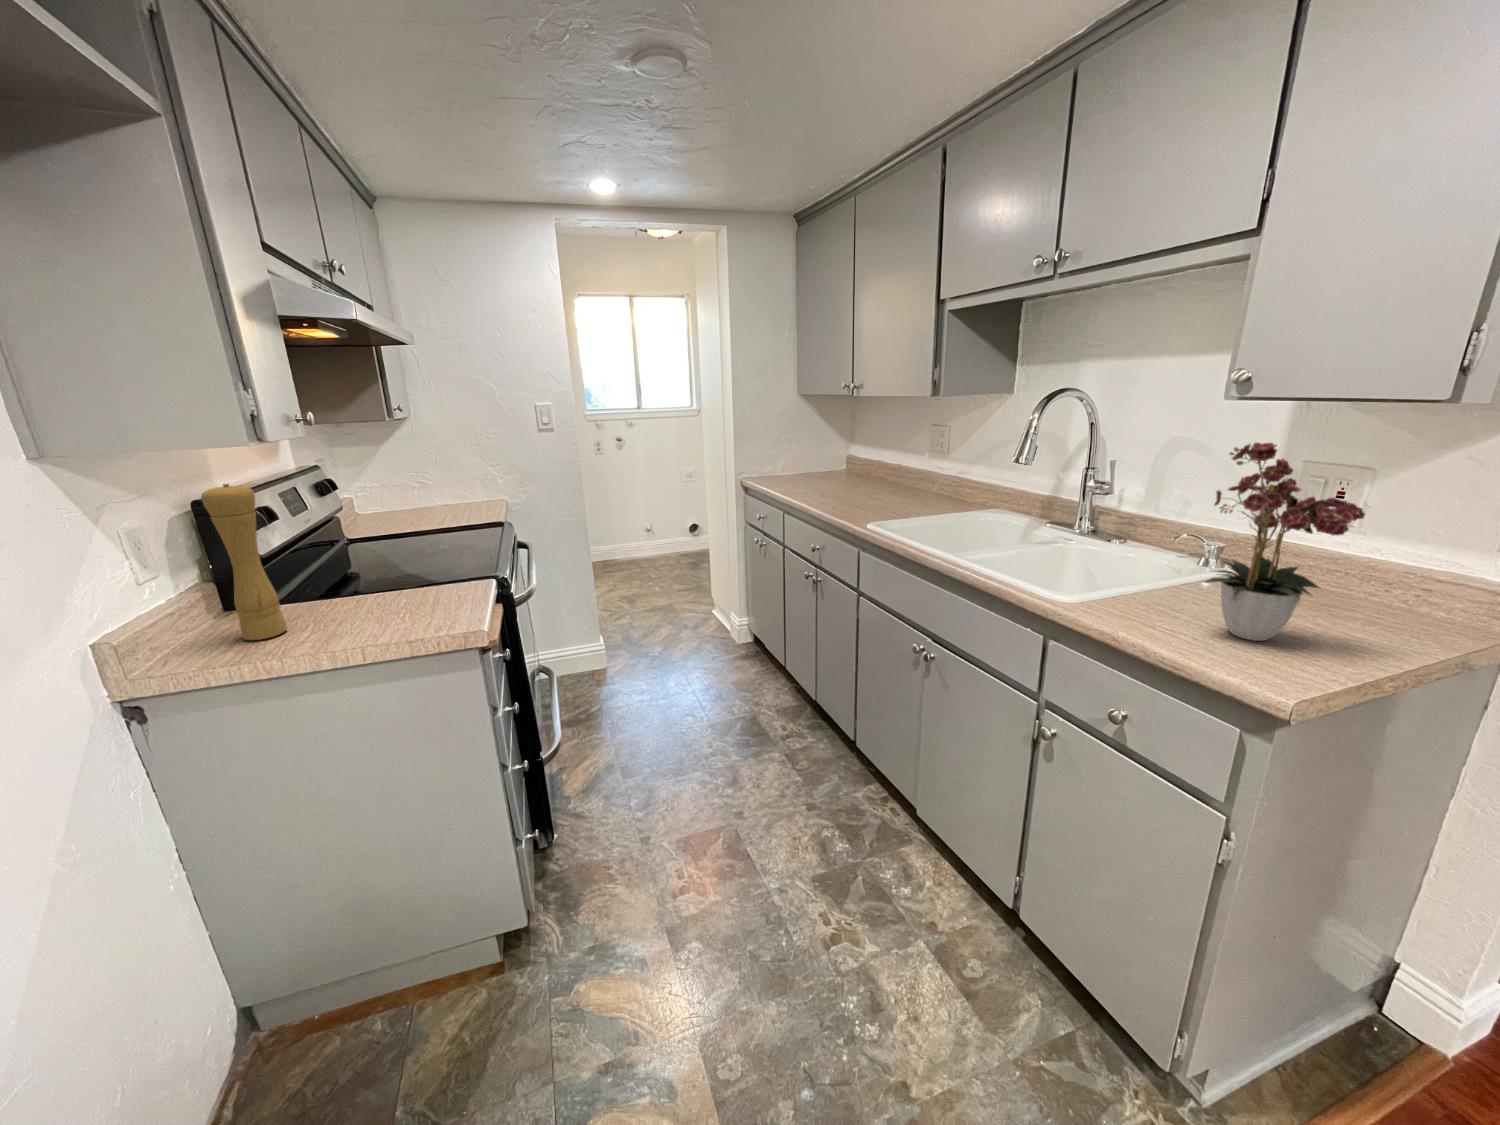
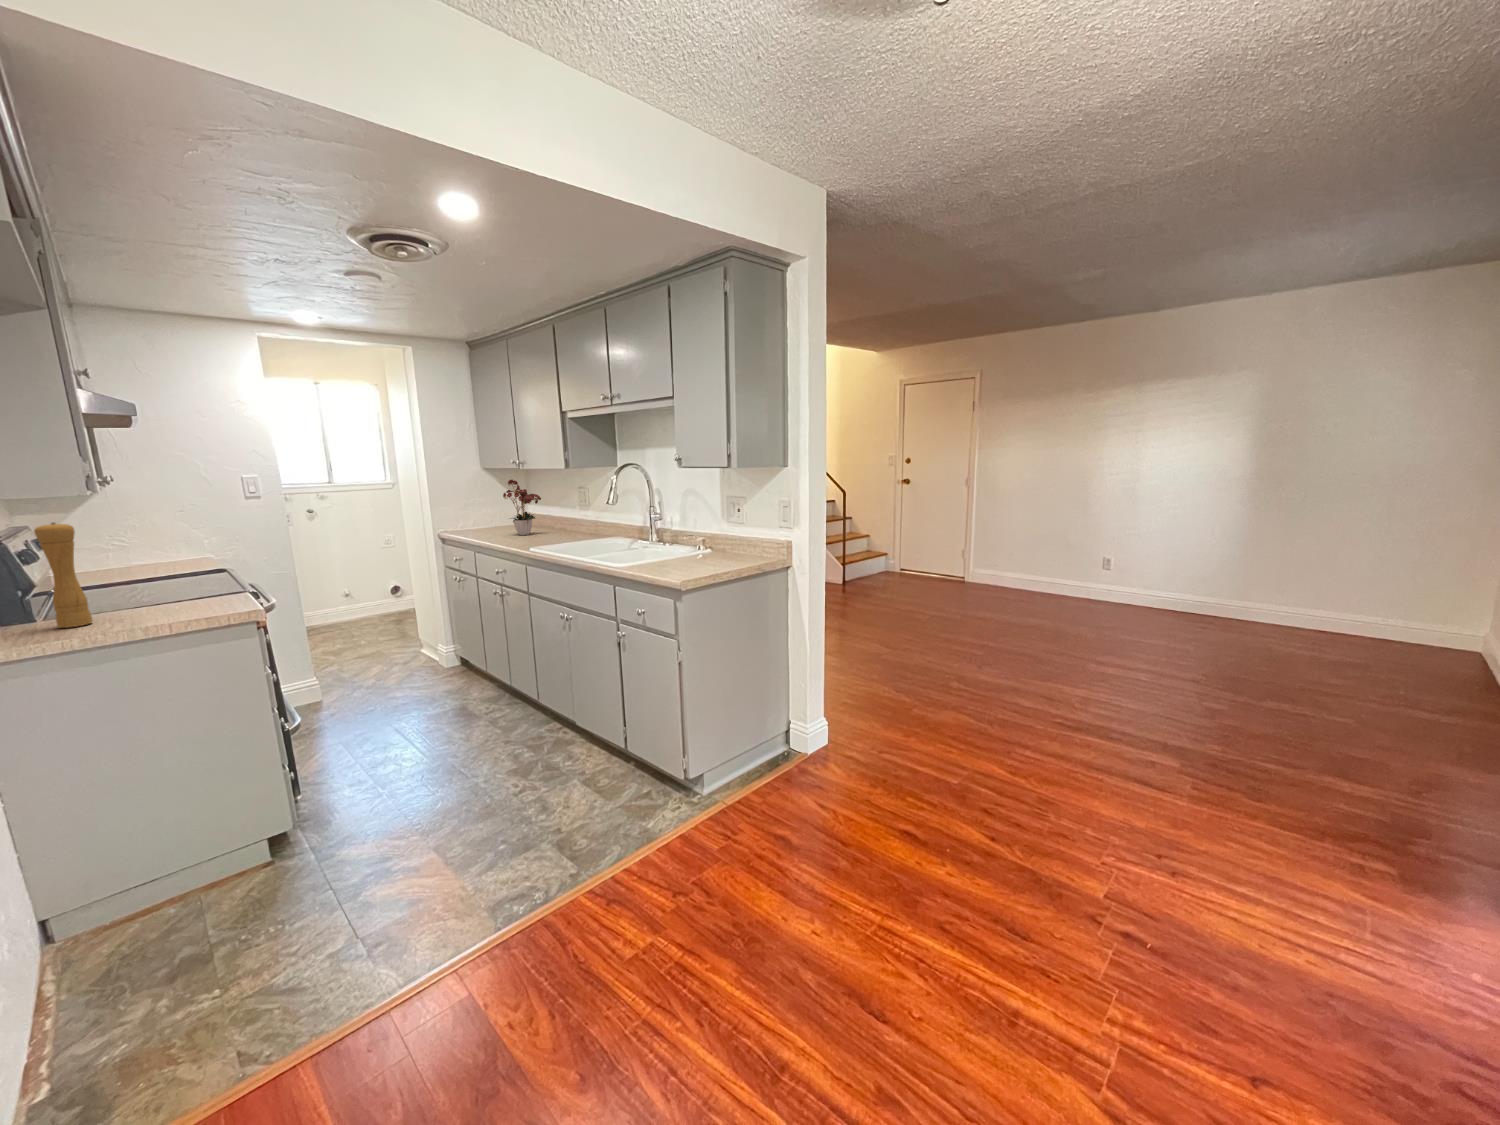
flower arrangement: present [1205,442,1365,641] -> present [503,479,541,535]

